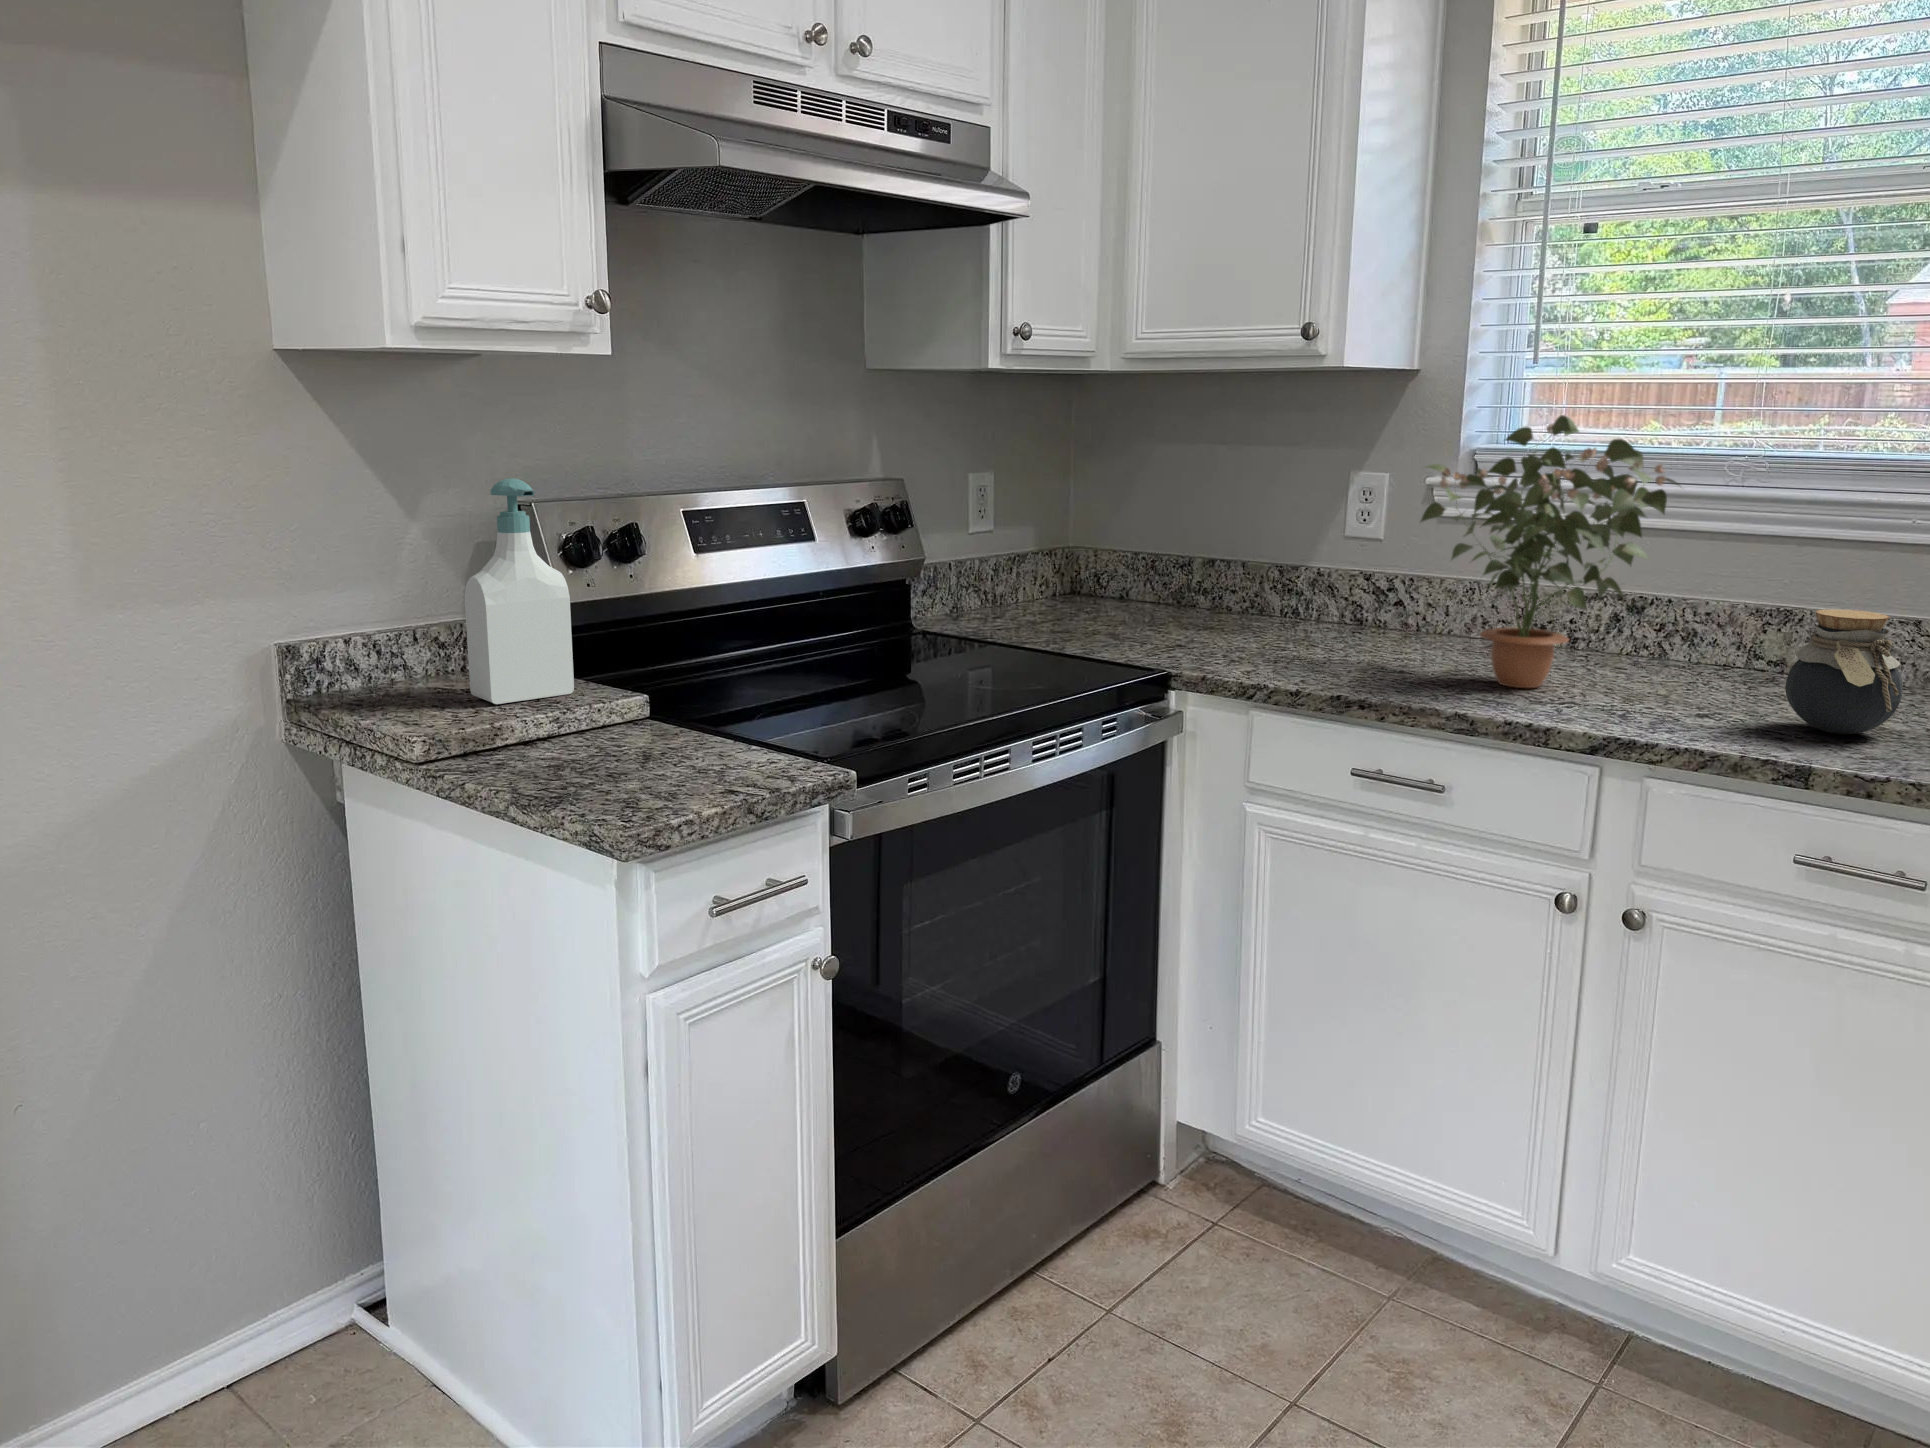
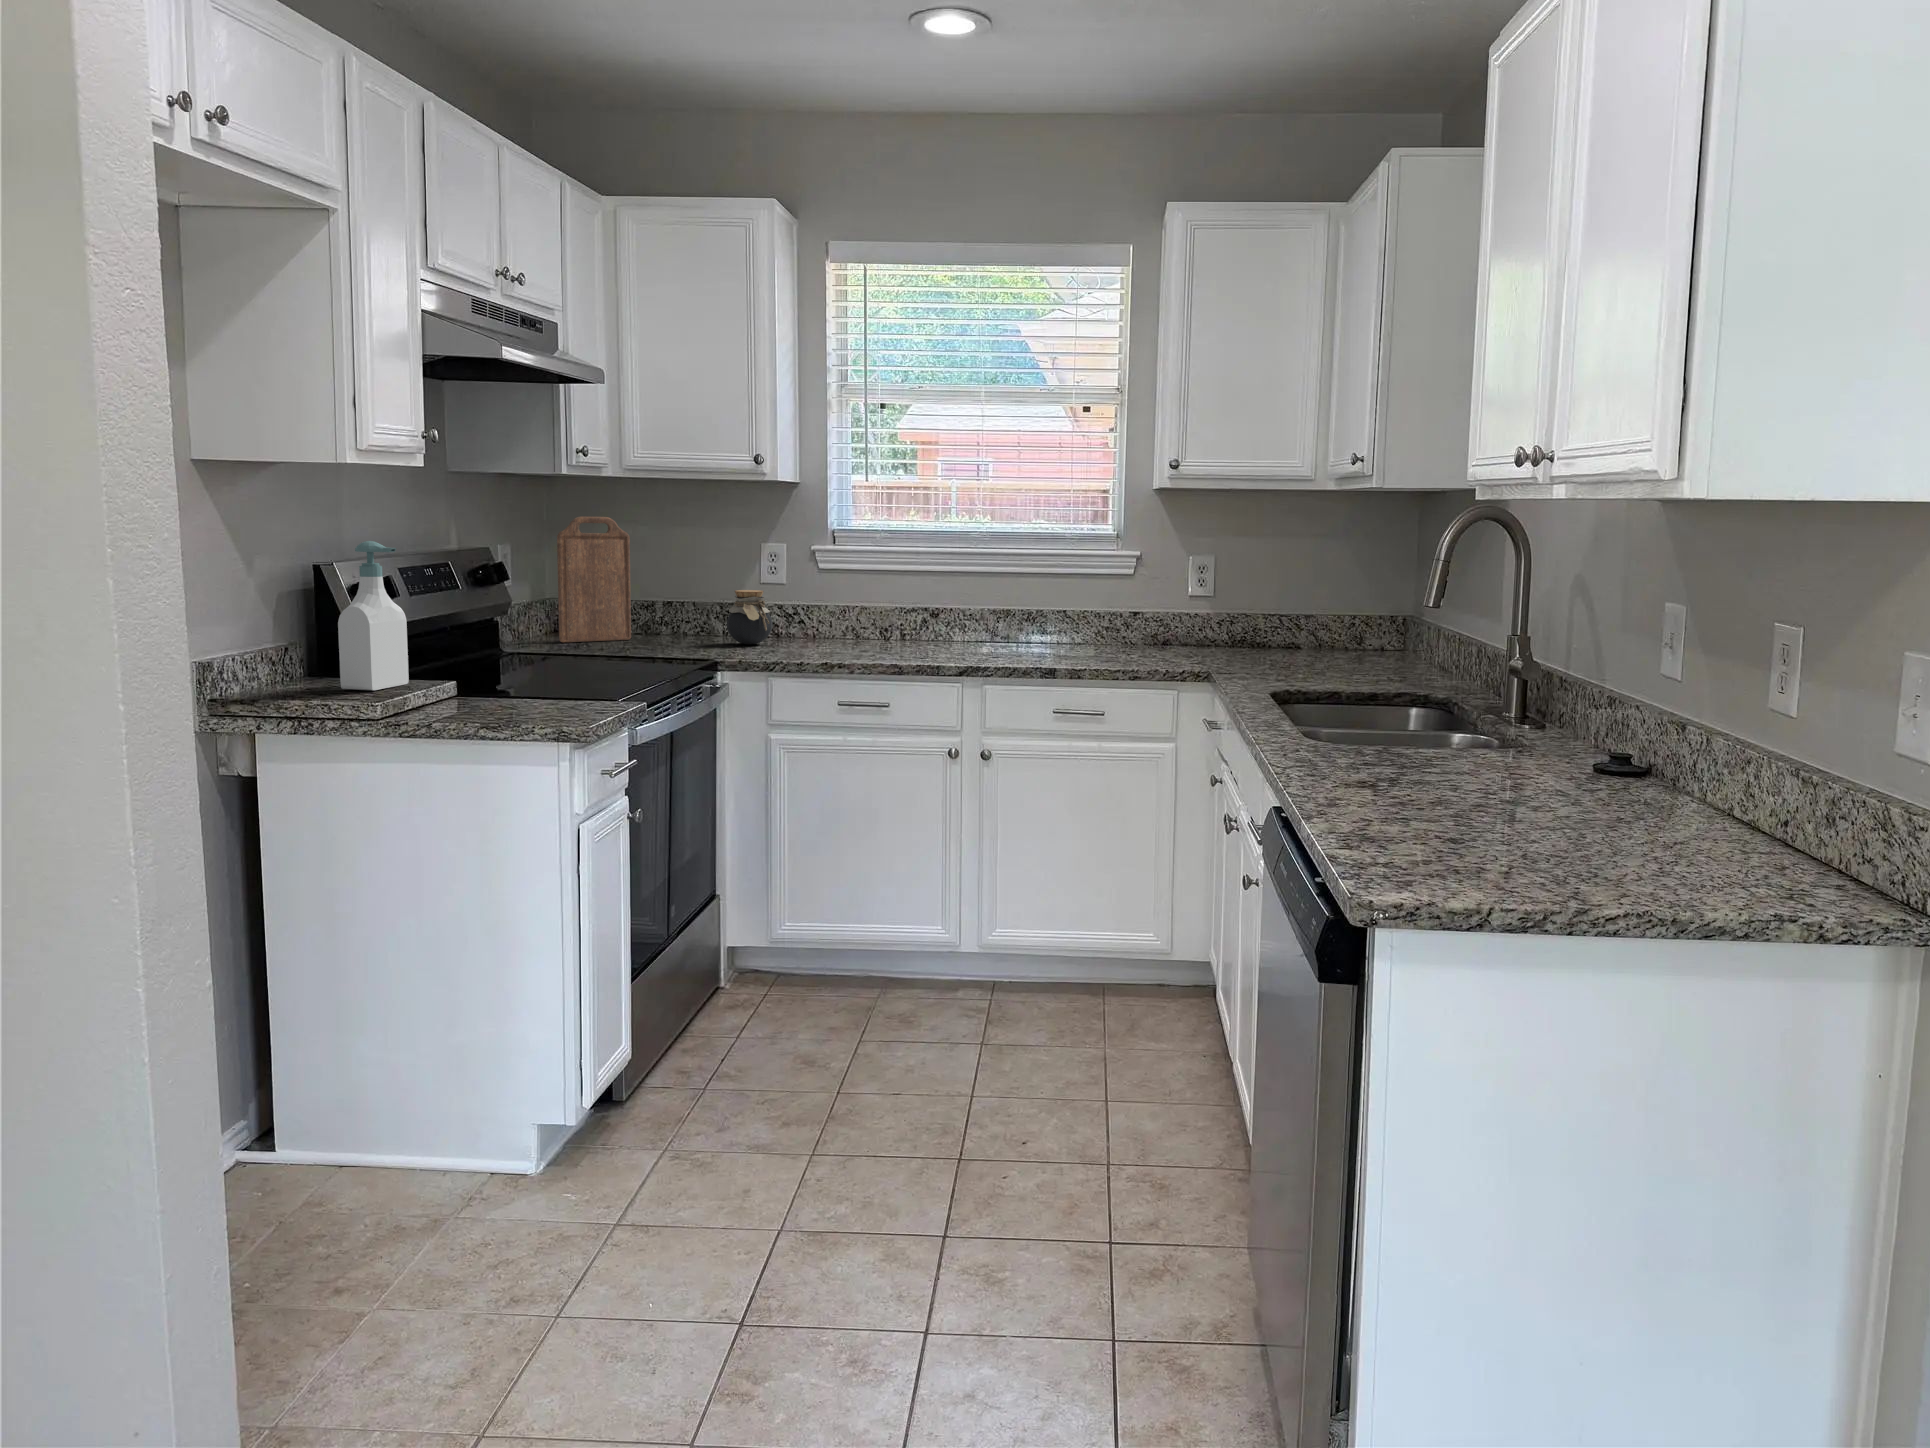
potted plant: present [1421,415,1678,688] -> none [833,508,977,654]
cutting board: none [1040,428,1150,612] -> present [557,517,631,642]
jar: present [1785,609,1903,734] -> present [727,590,773,645]

